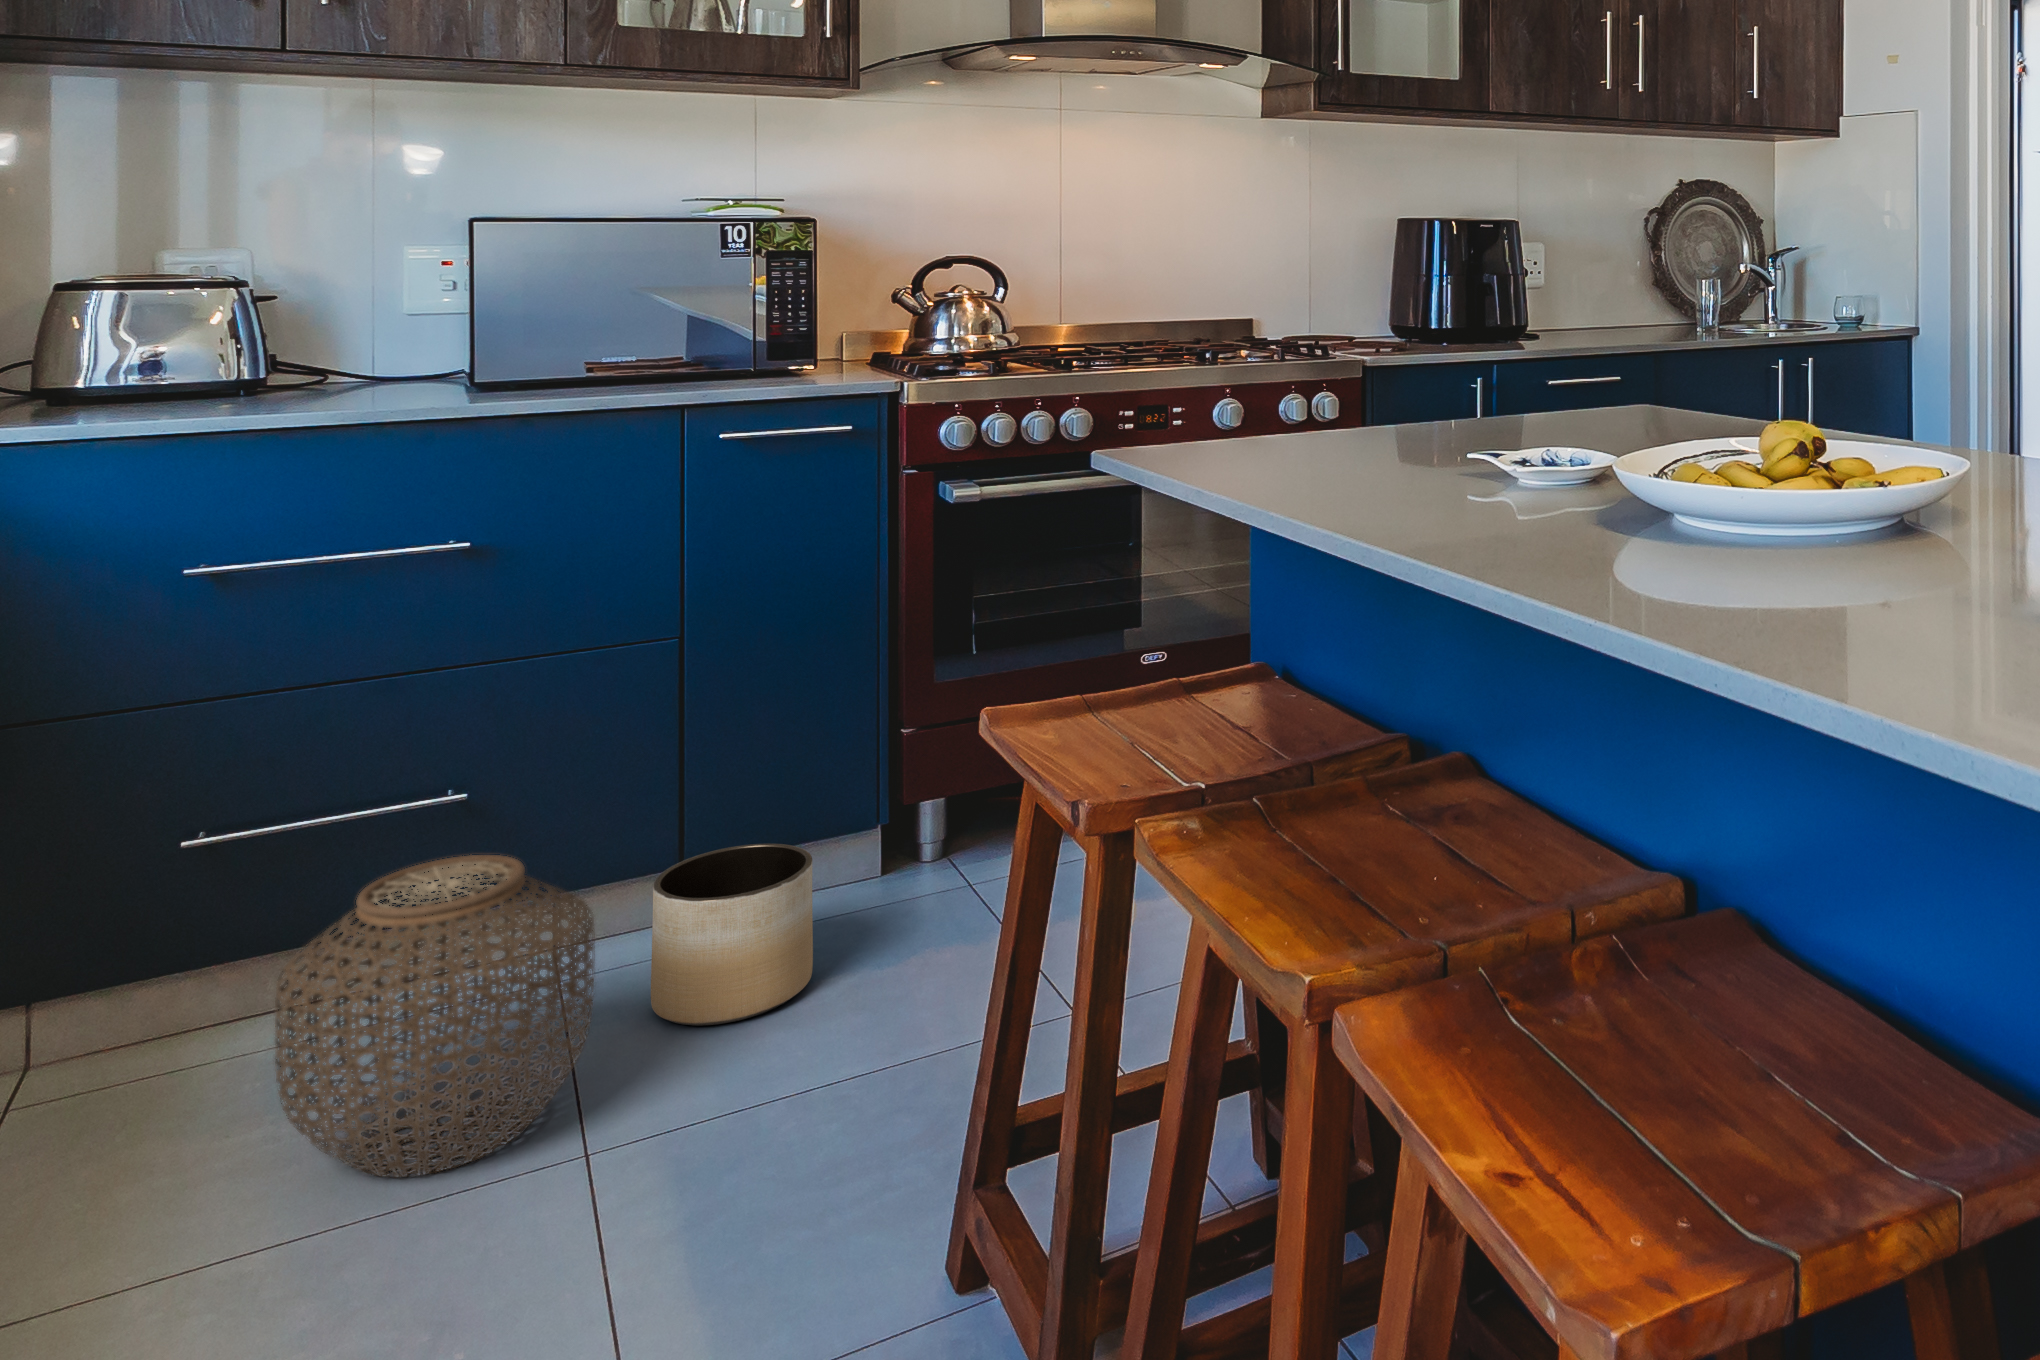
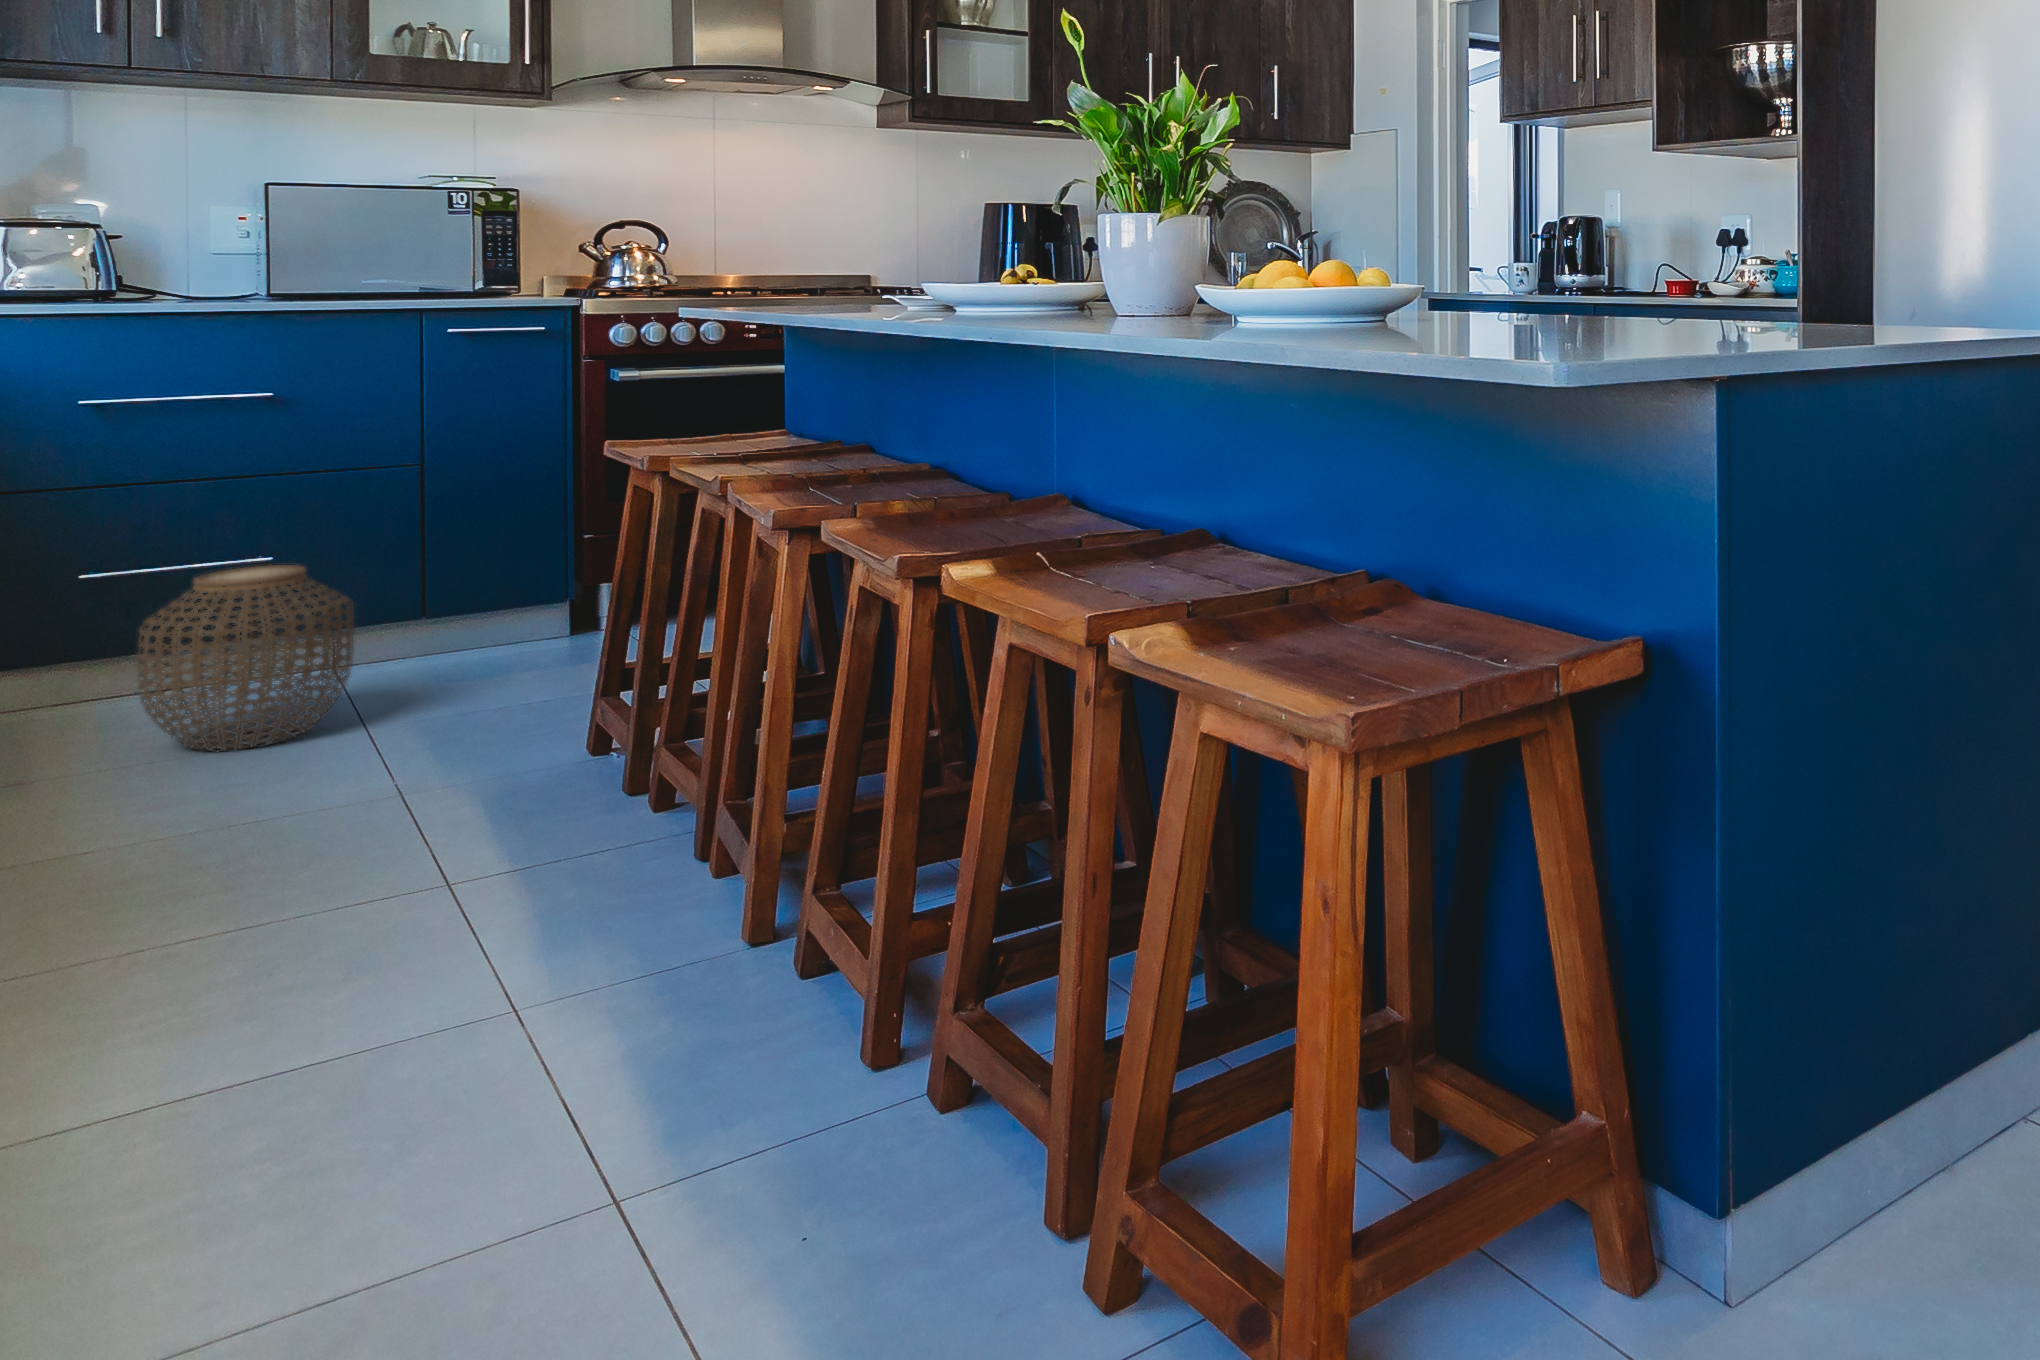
planter: present [651,844,813,1026] -> none [391,593,509,697]

